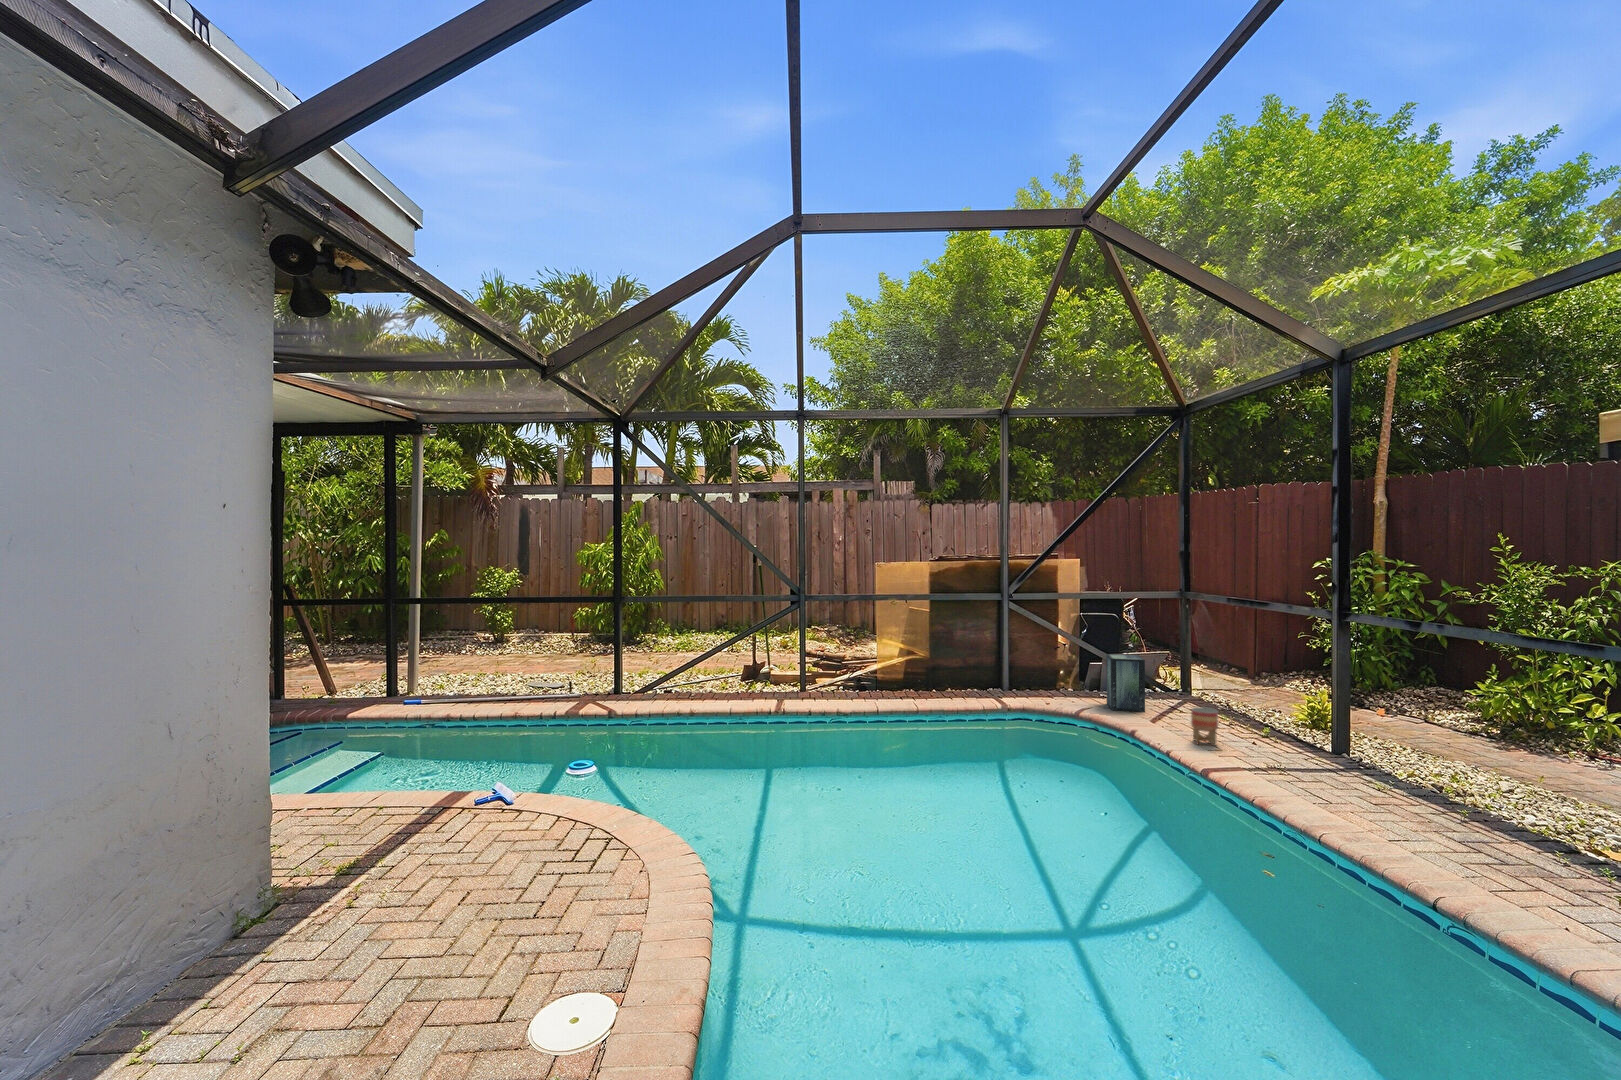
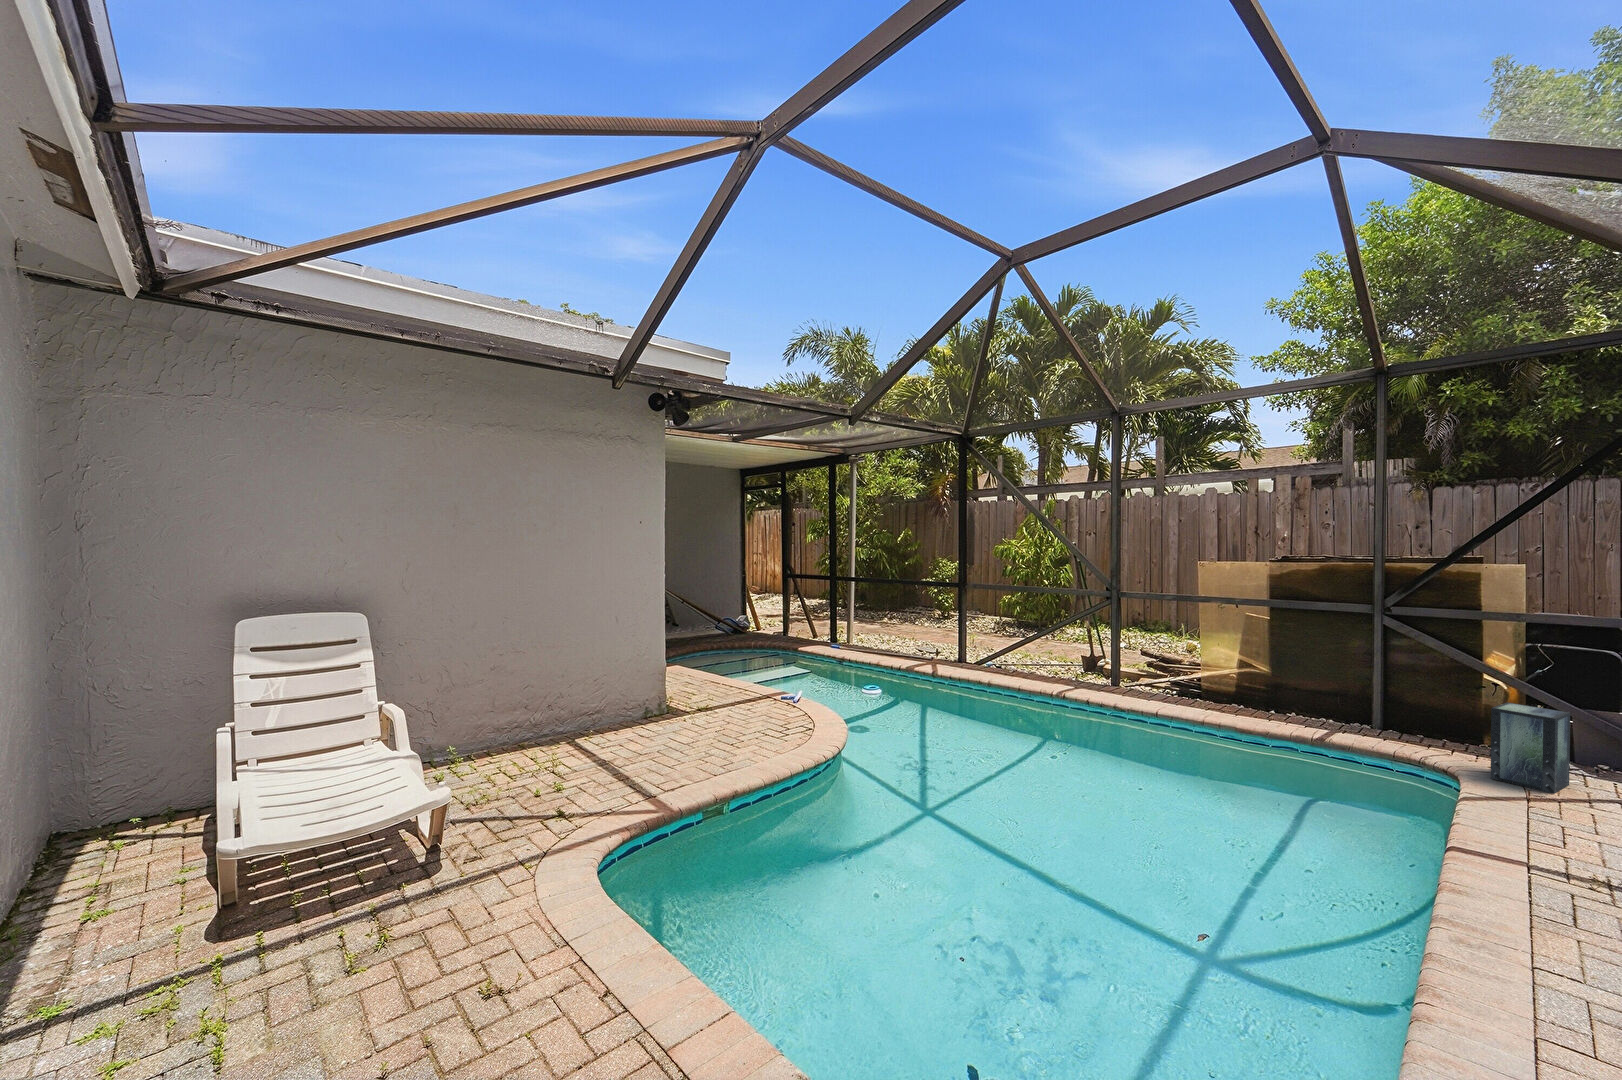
planter: present [1191,707,1218,745] -> none [1529,793,1582,856]

